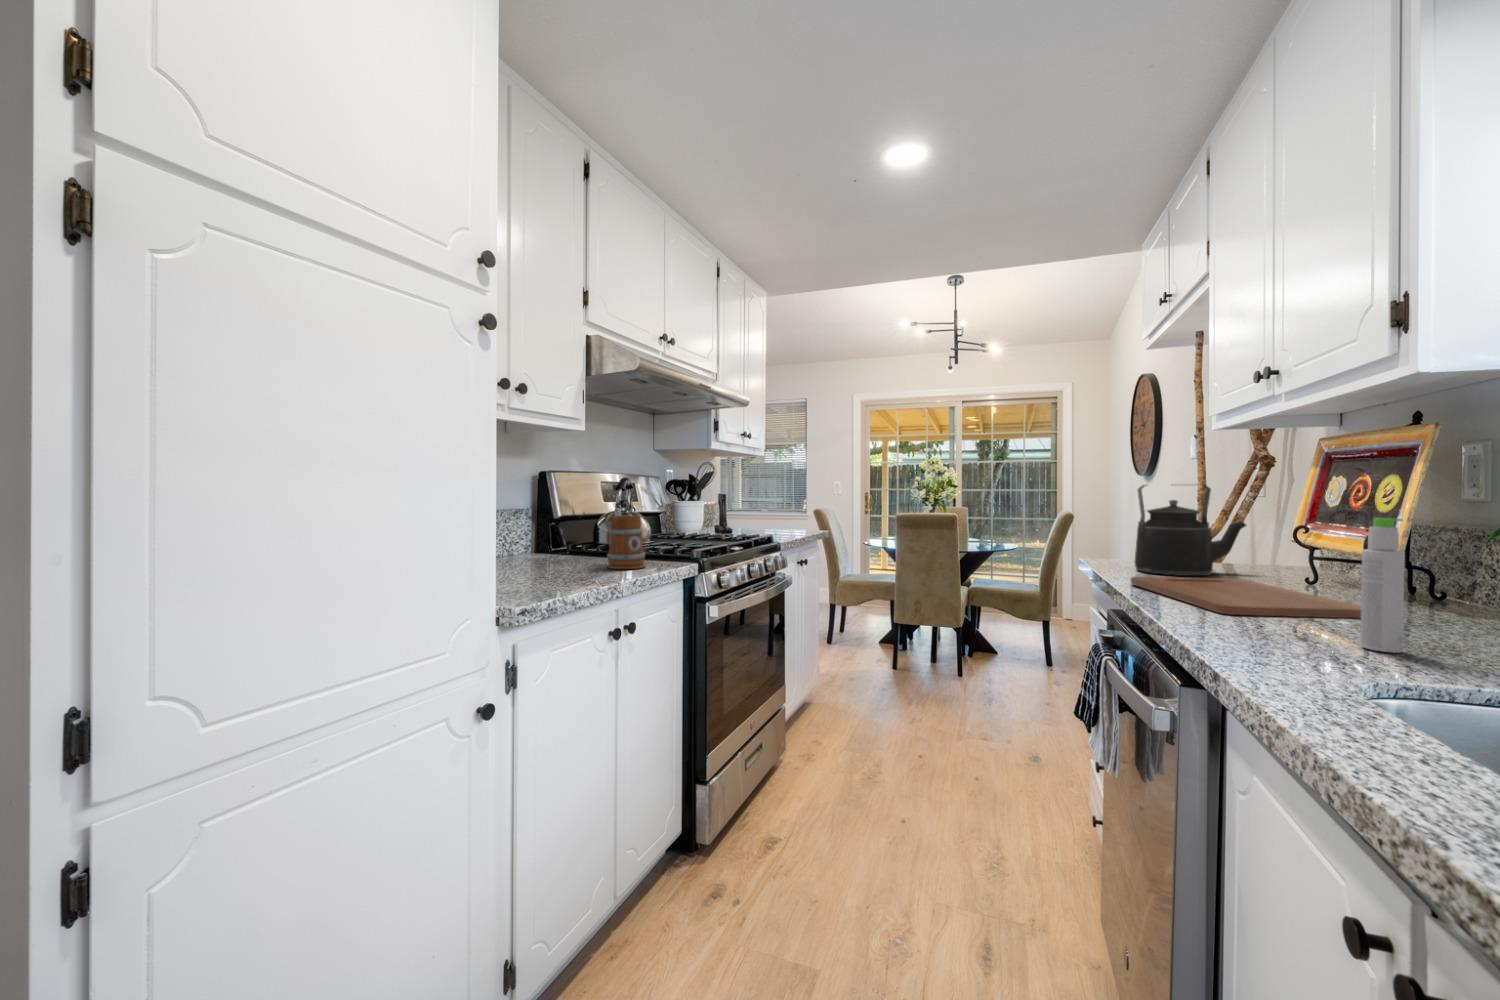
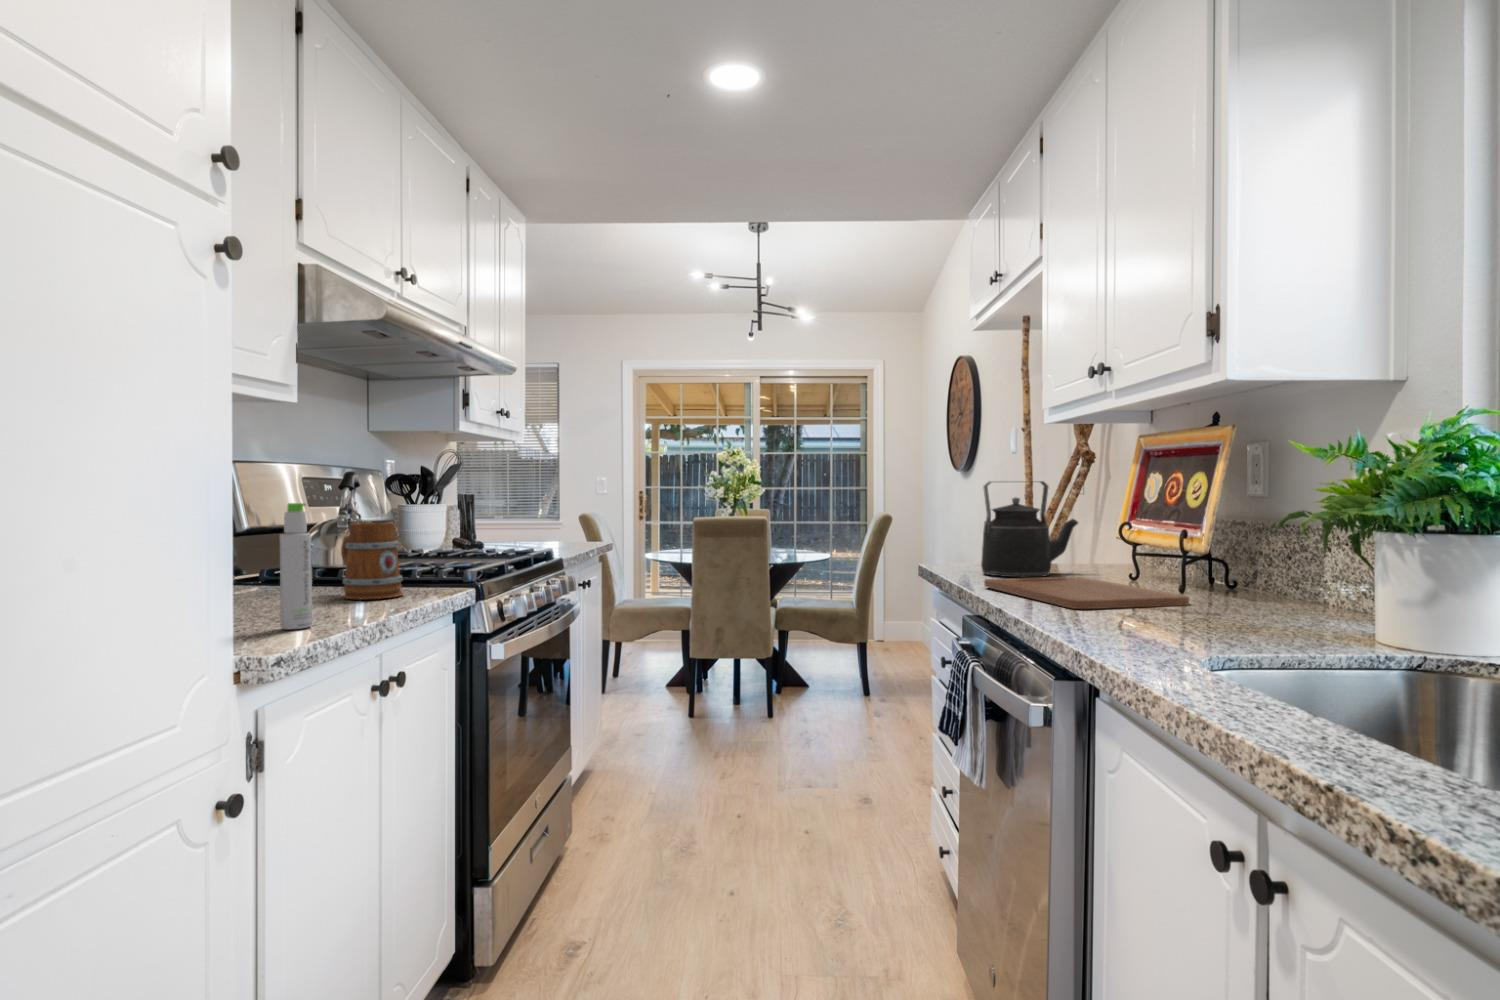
bottle: present [1361,518,1405,653] -> present [280,503,312,629]

